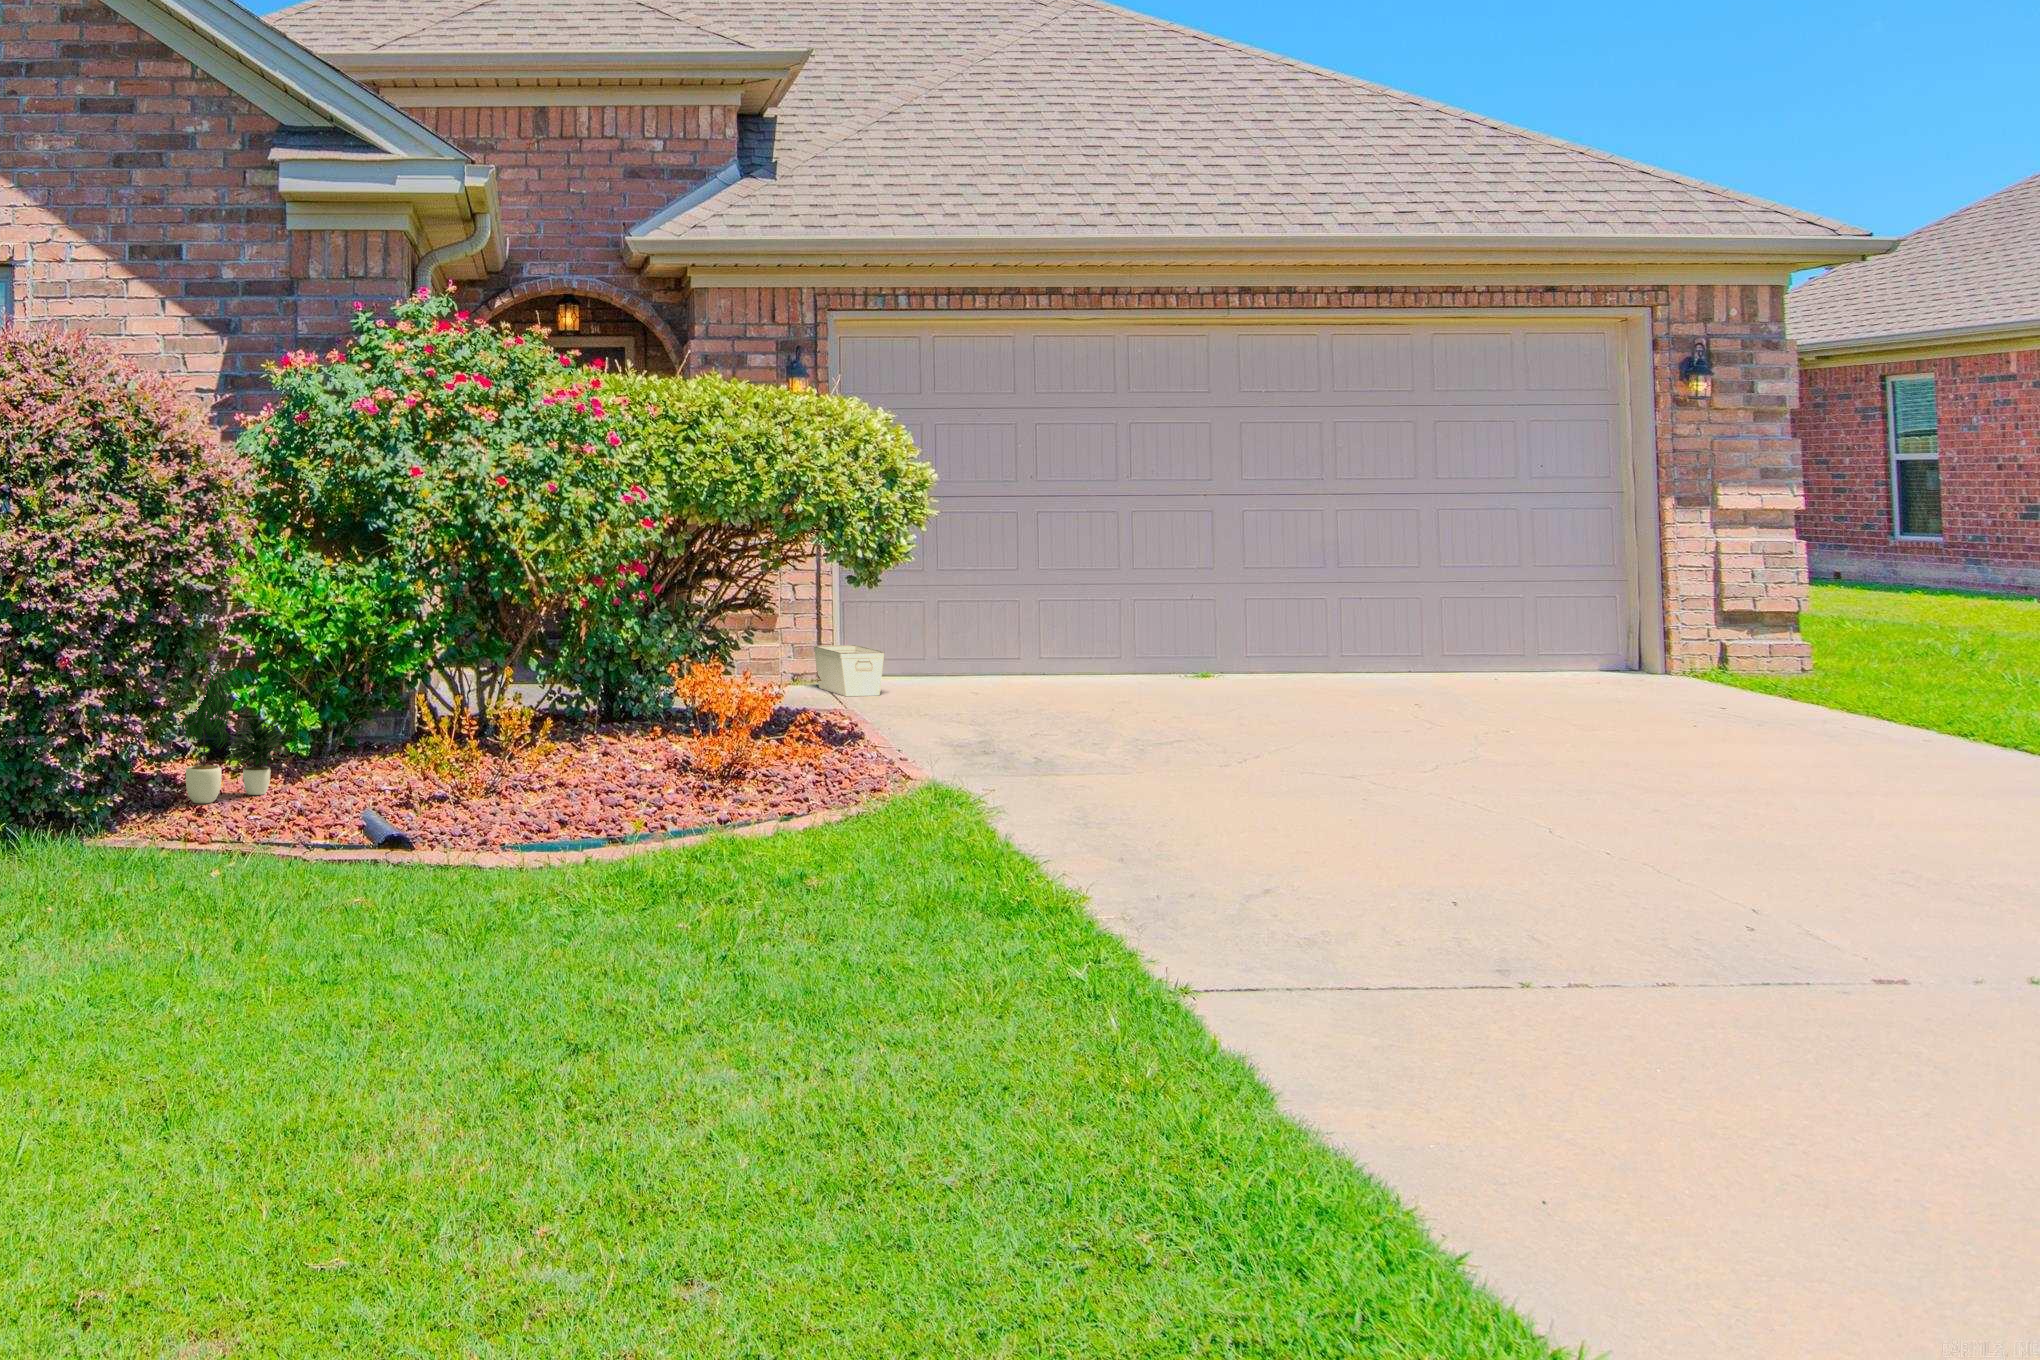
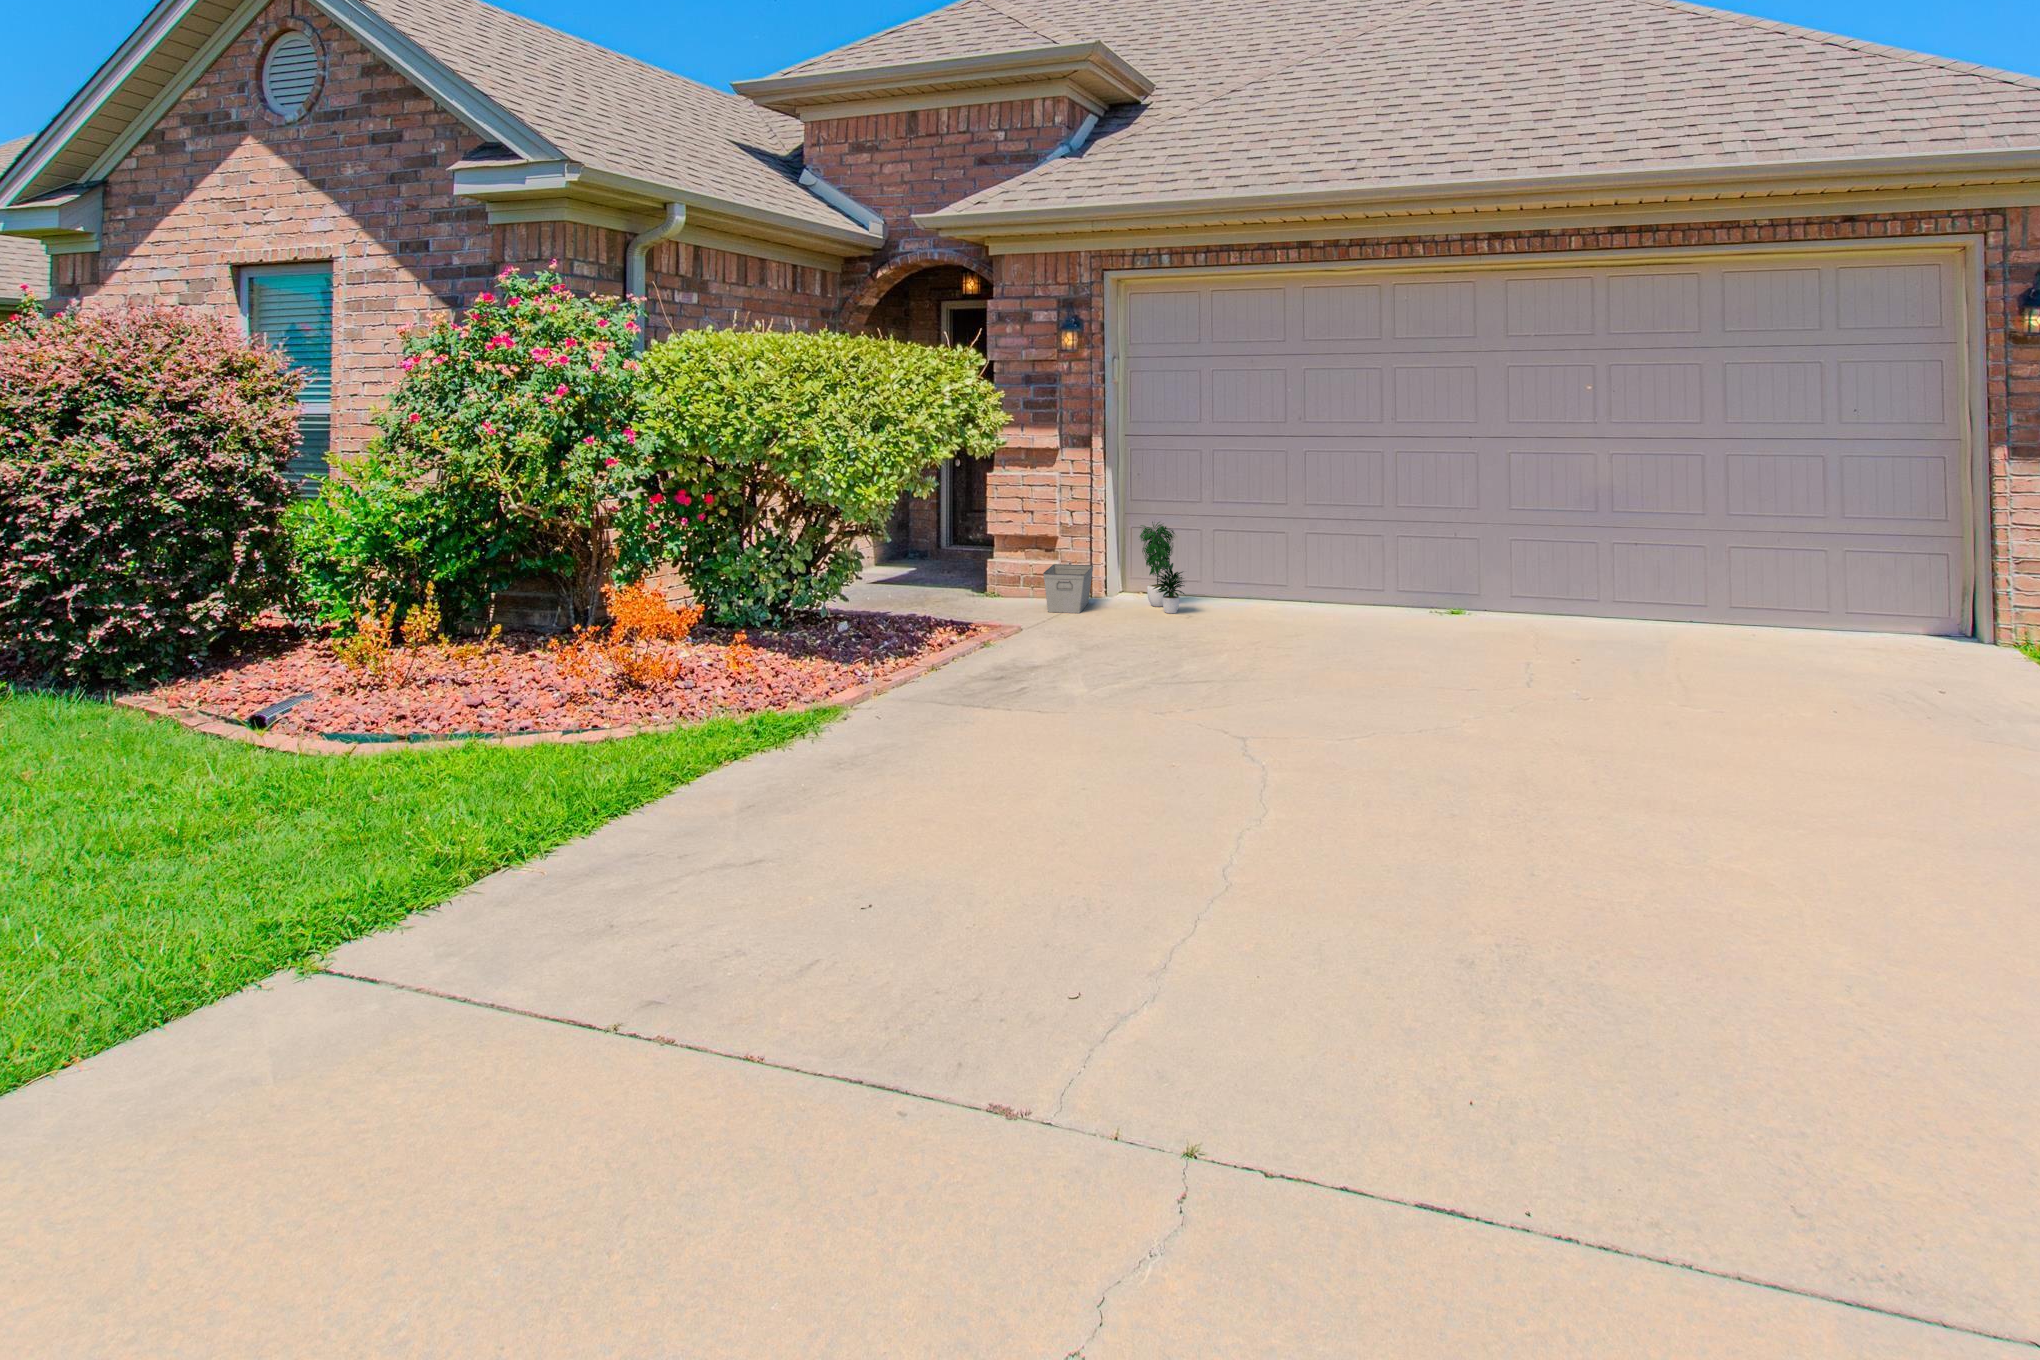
potted plant: present [182,664,287,803] -> present [1140,522,1184,613]

